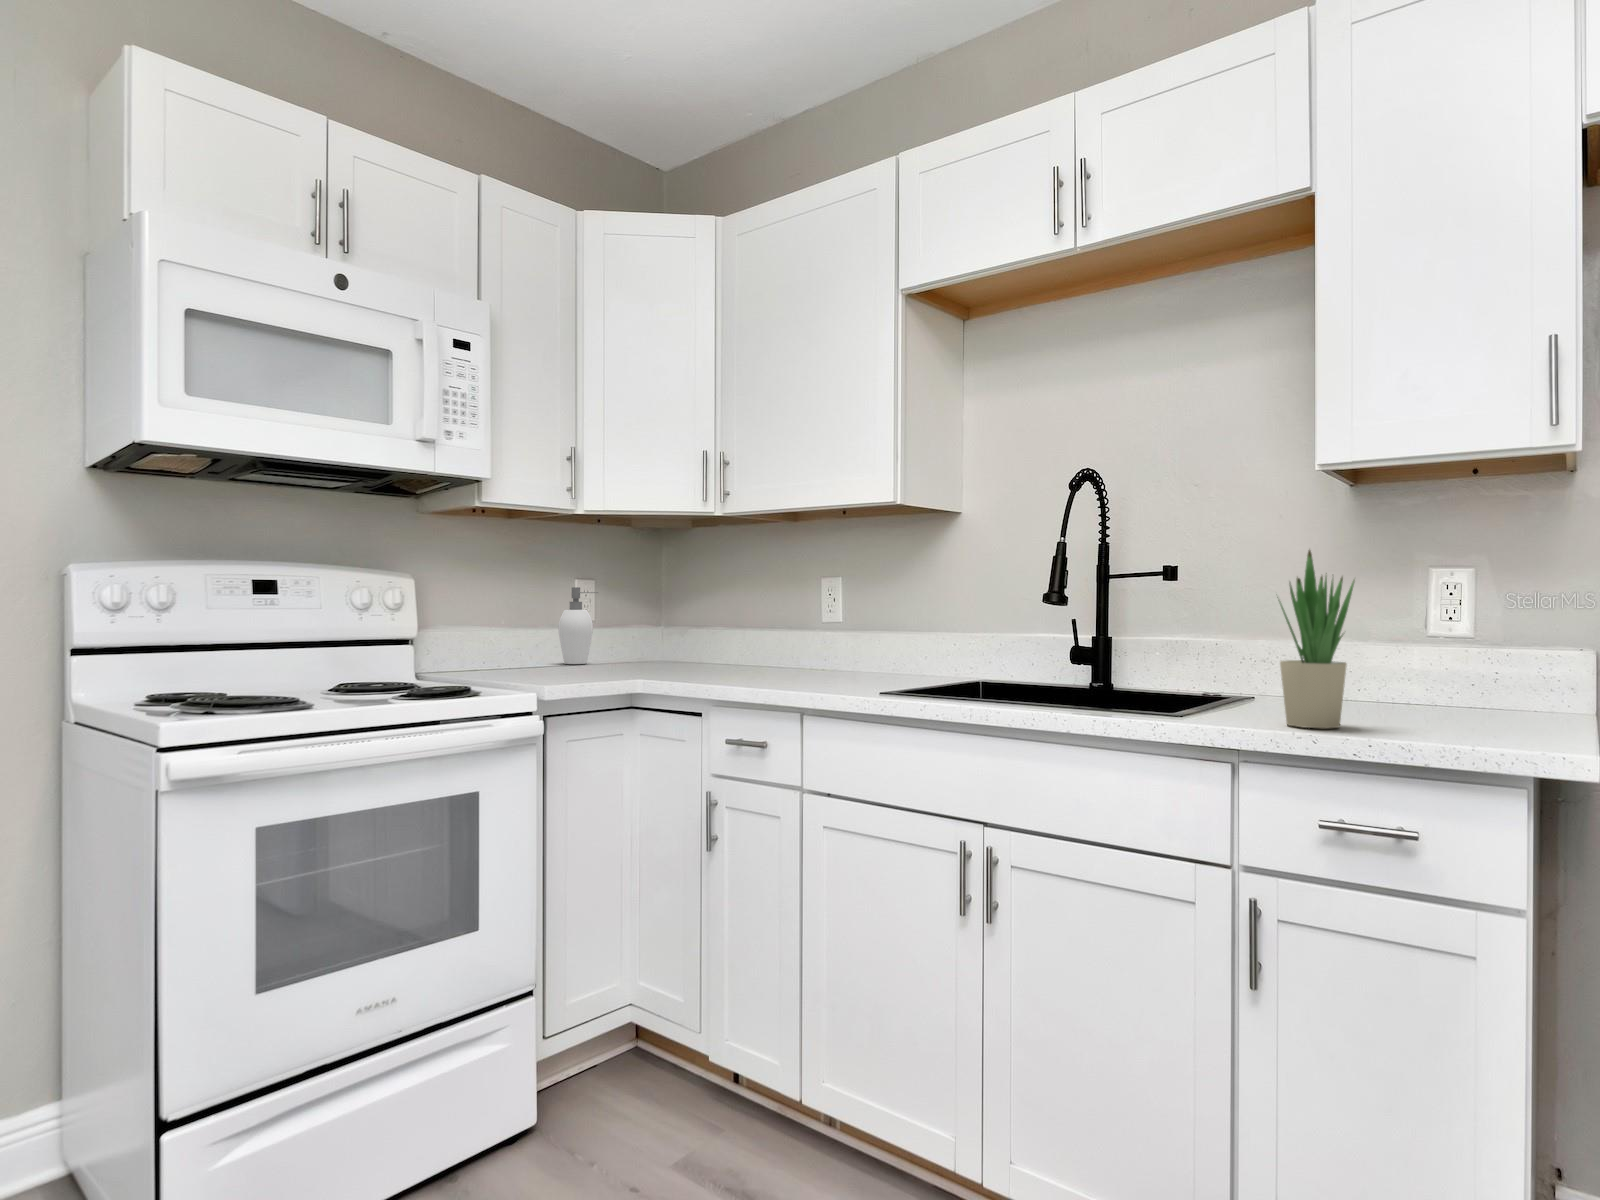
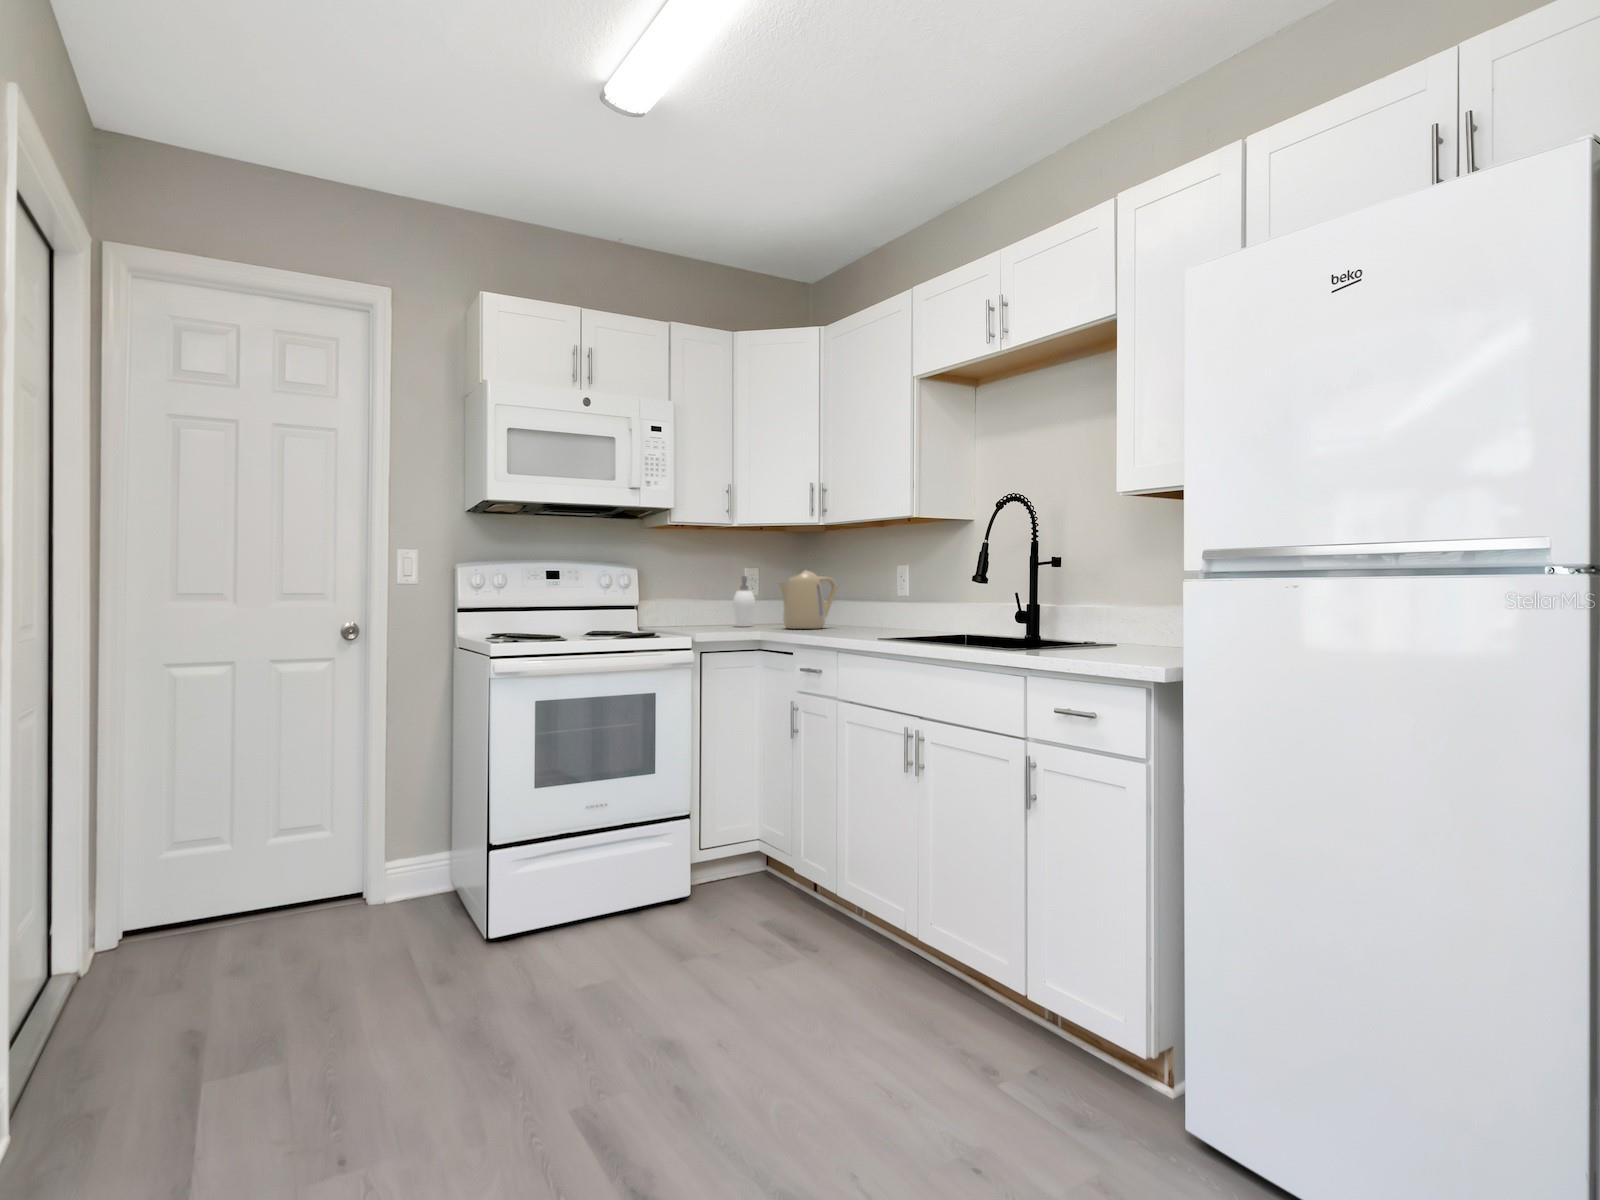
potted plant: present [1277,550,1355,728] -> none [1084,546,1134,658]
kettle: none [639,580,723,668] -> present [779,571,836,629]

